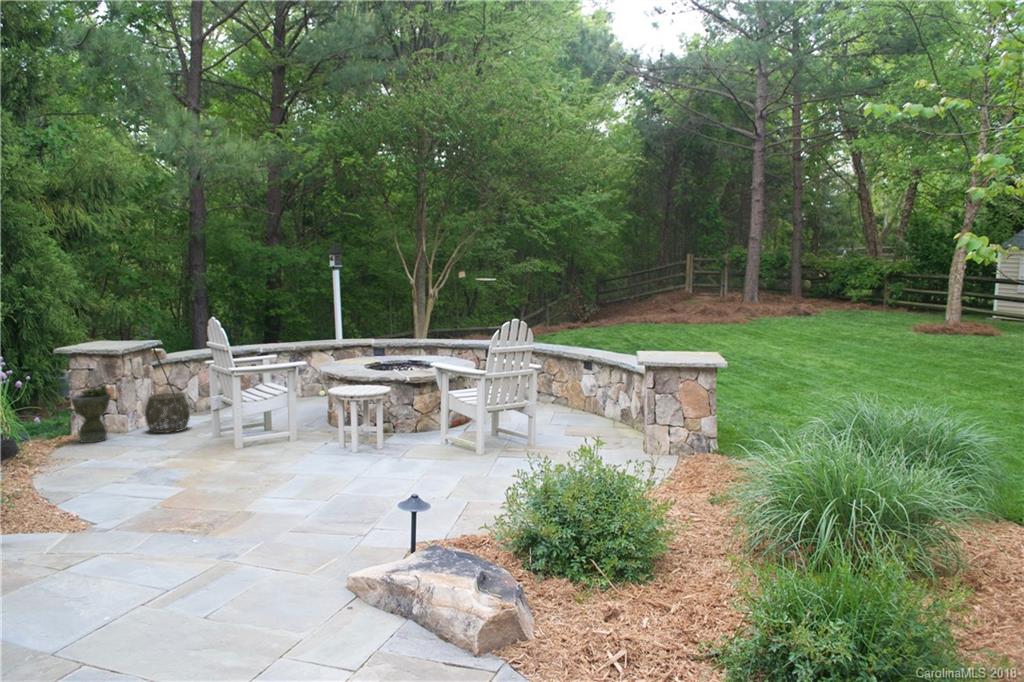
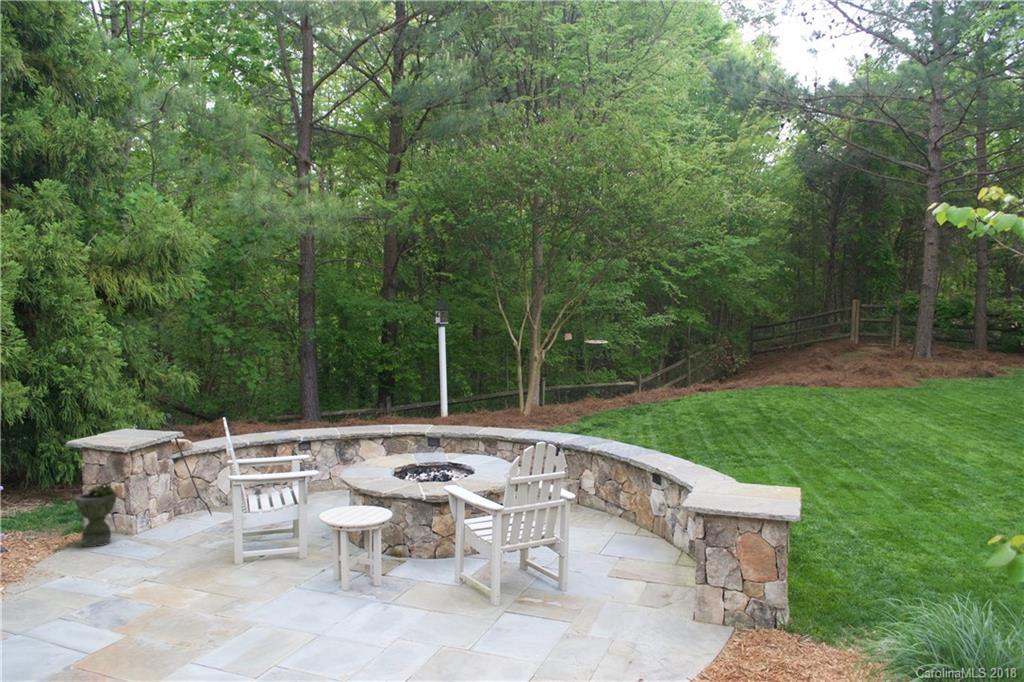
woven basket: present [145,393,190,433] -> none [154,491,203,537]

